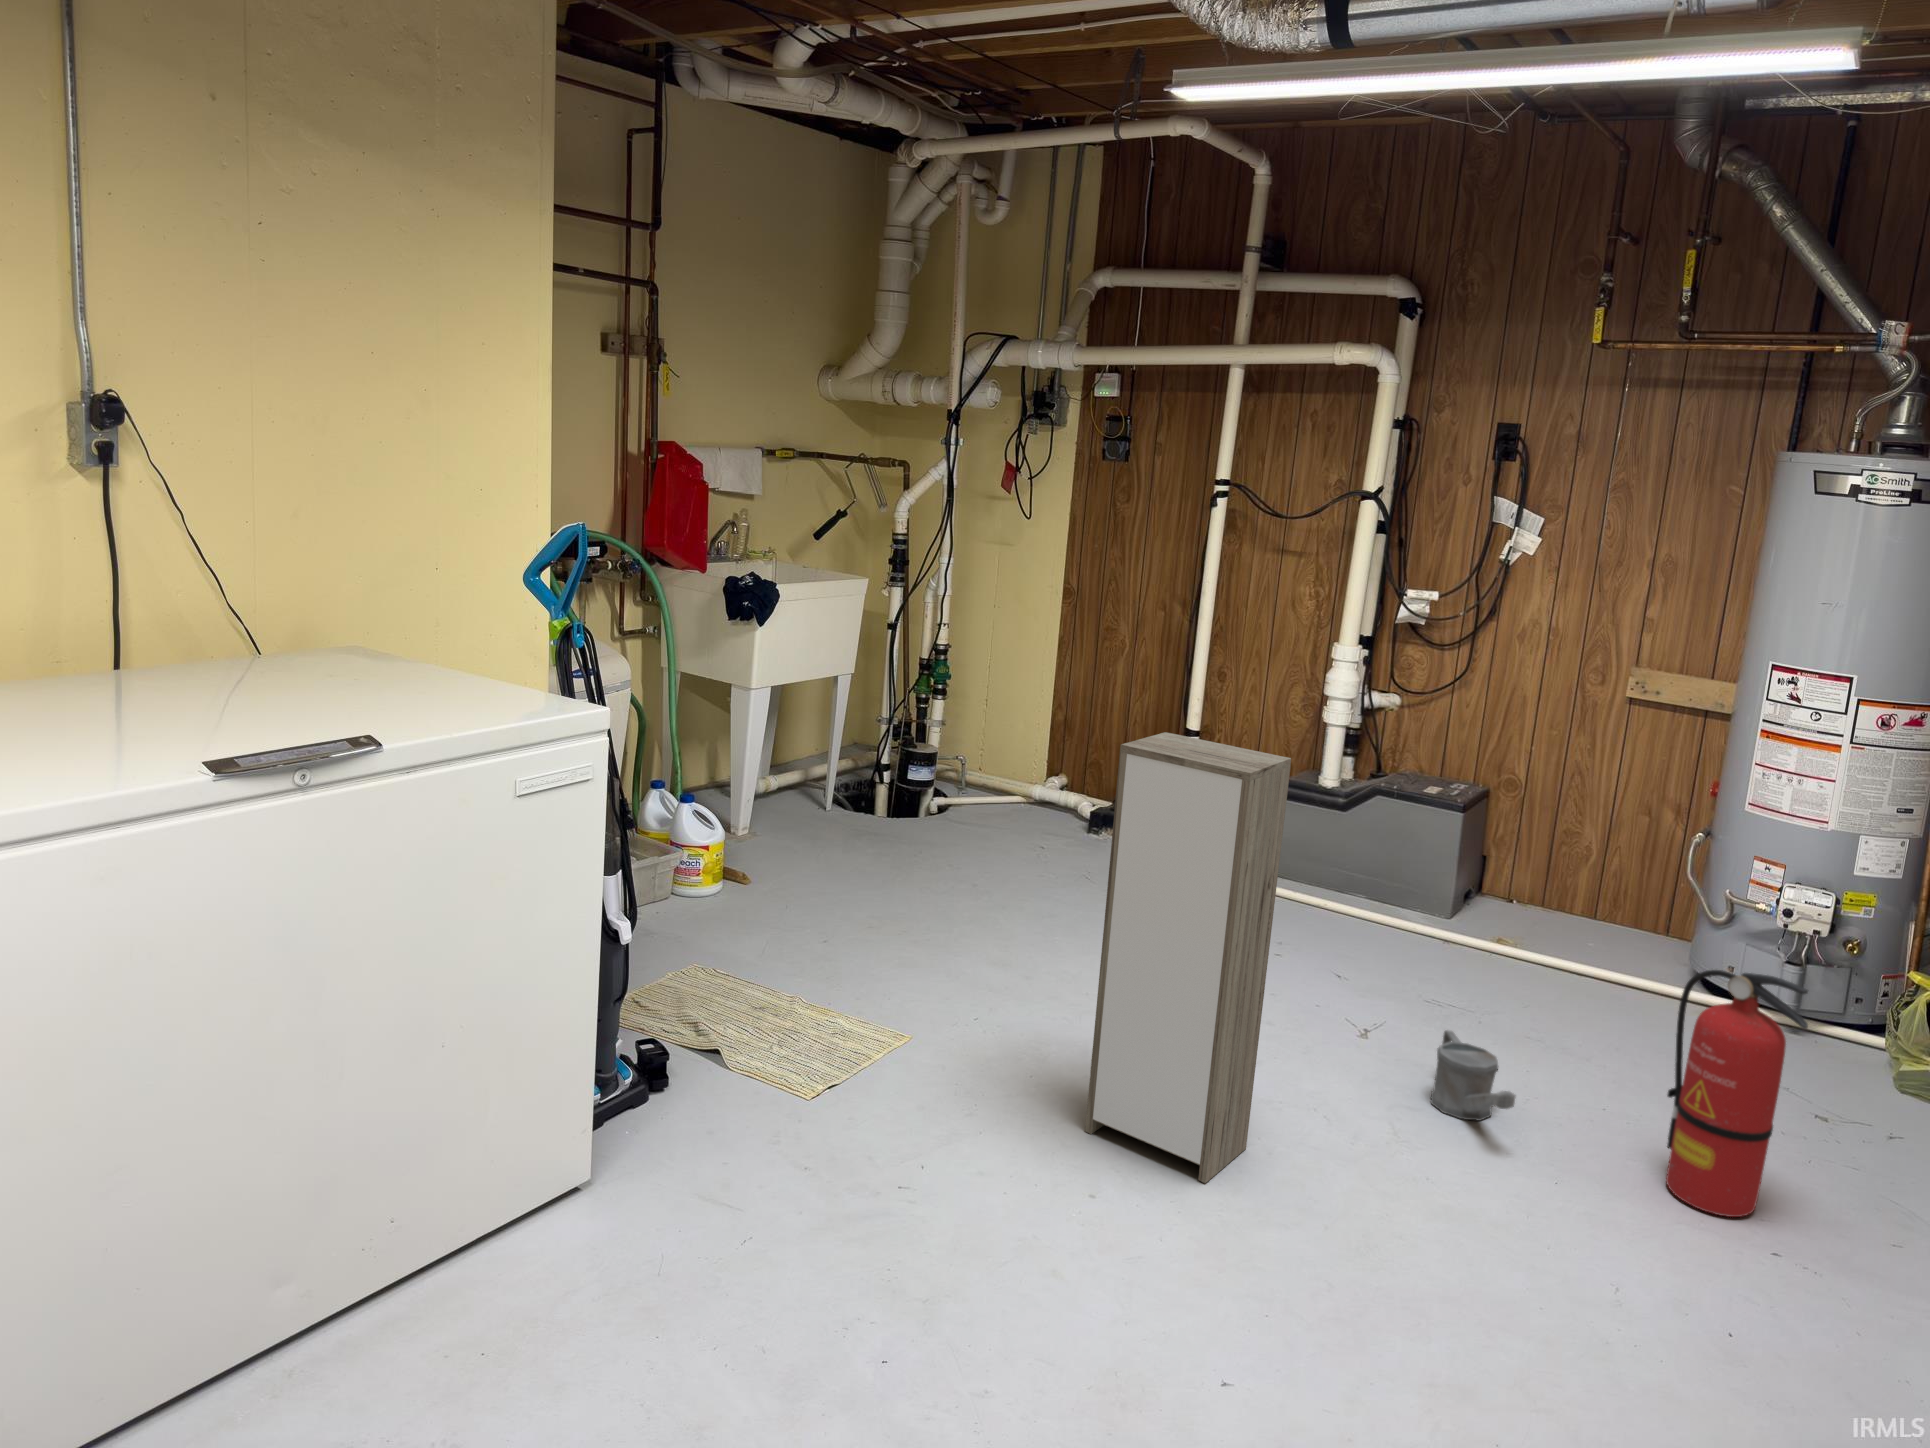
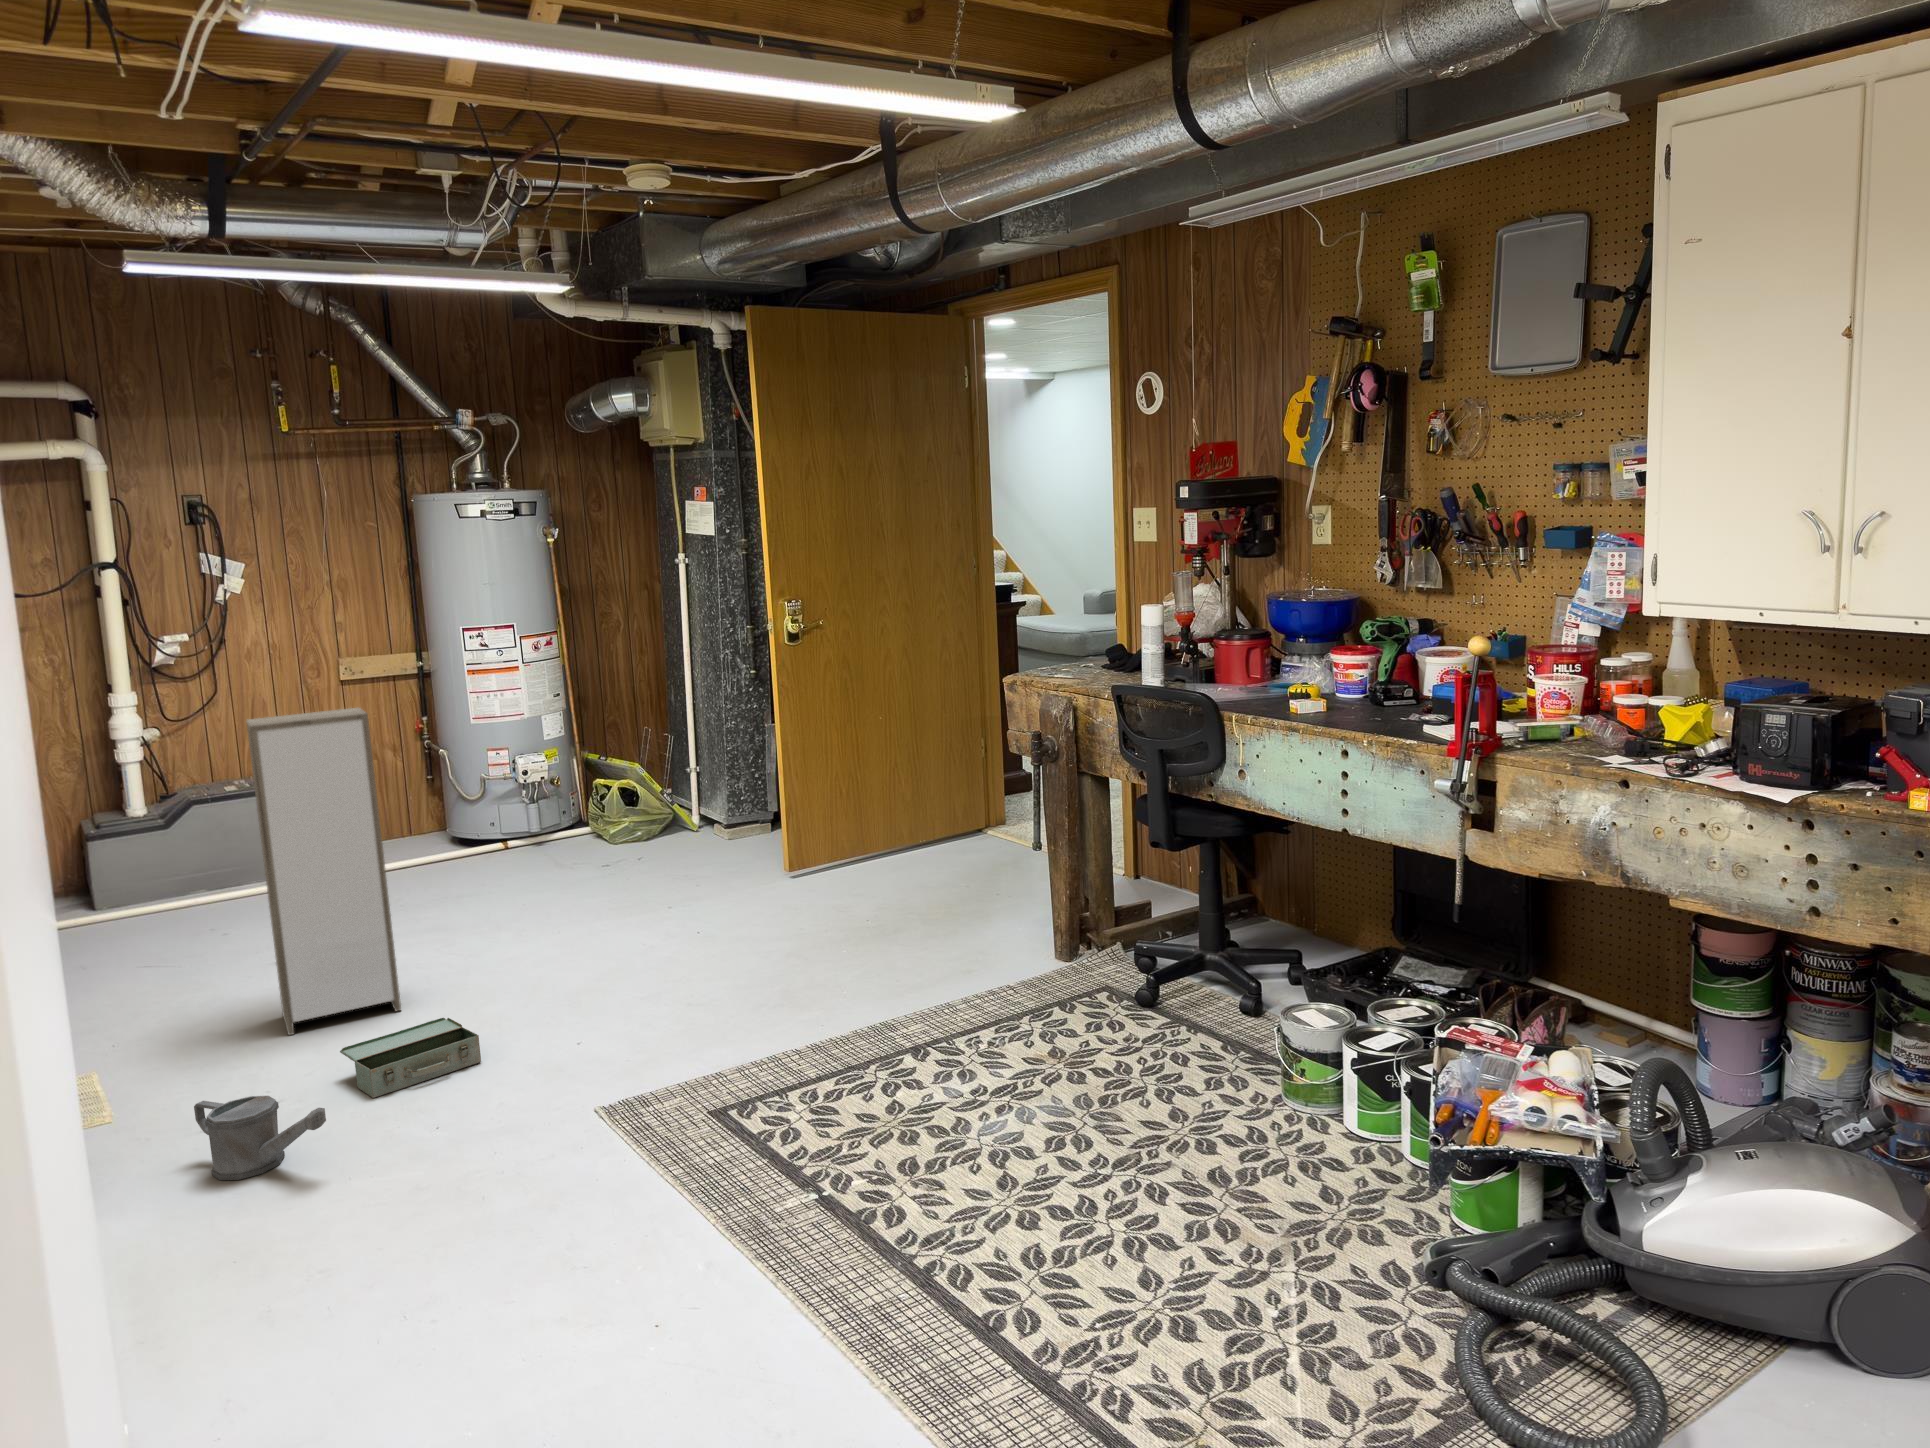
fire extinguisher: present [1666,970,1808,1217] -> none [561,765,631,910]
watering can: present [1431,1030,1515,1121] -> present [194,1096,326,1180]
toolbox: none [961,1200,1143,1344] -> present [340,1018,481,1098]

